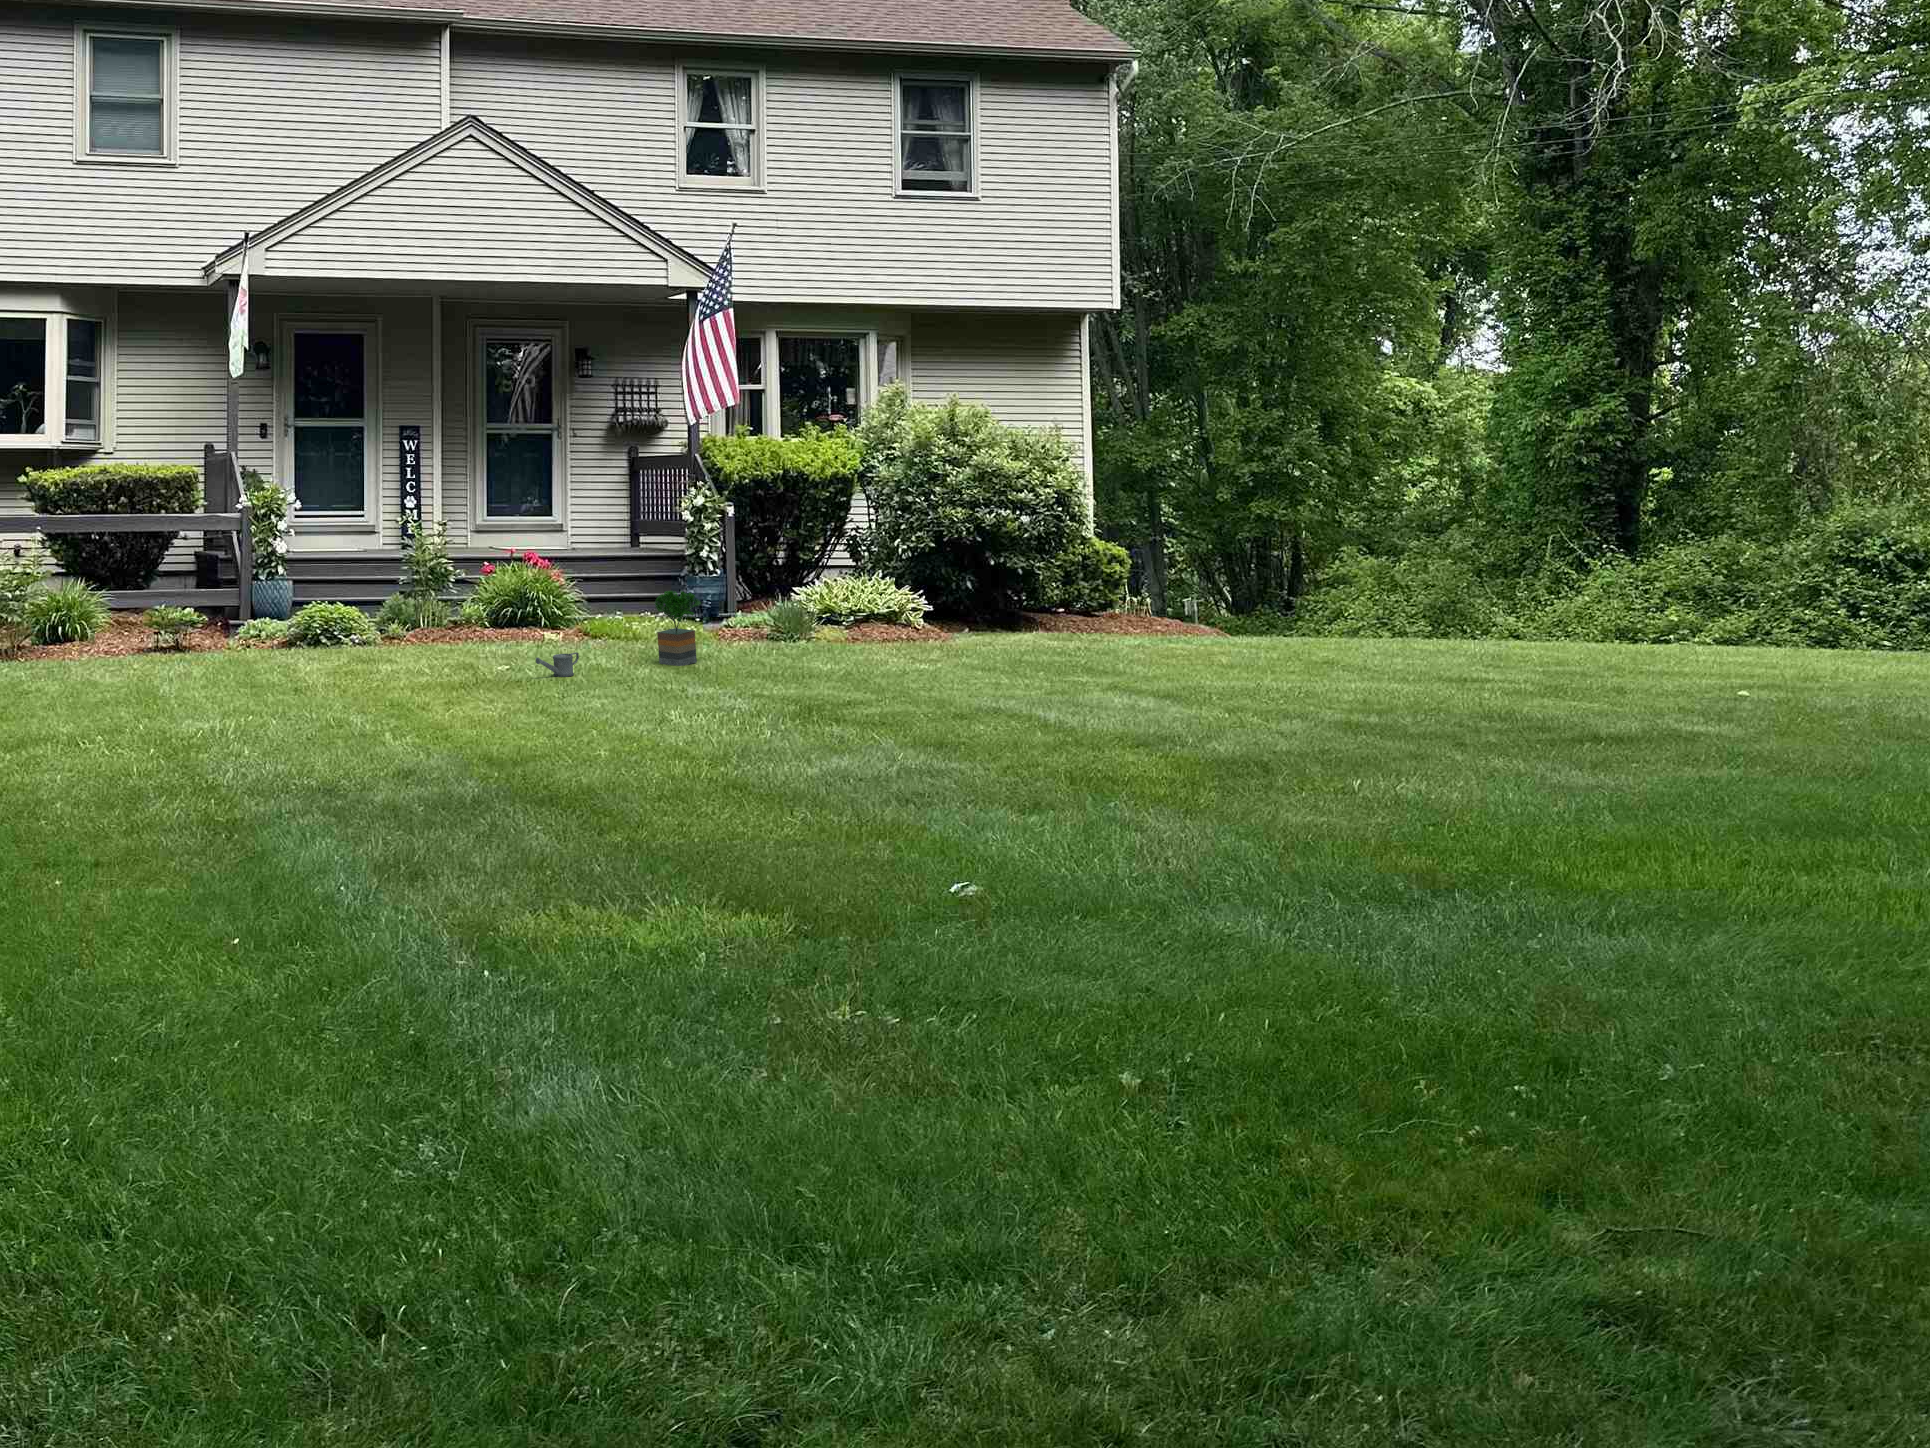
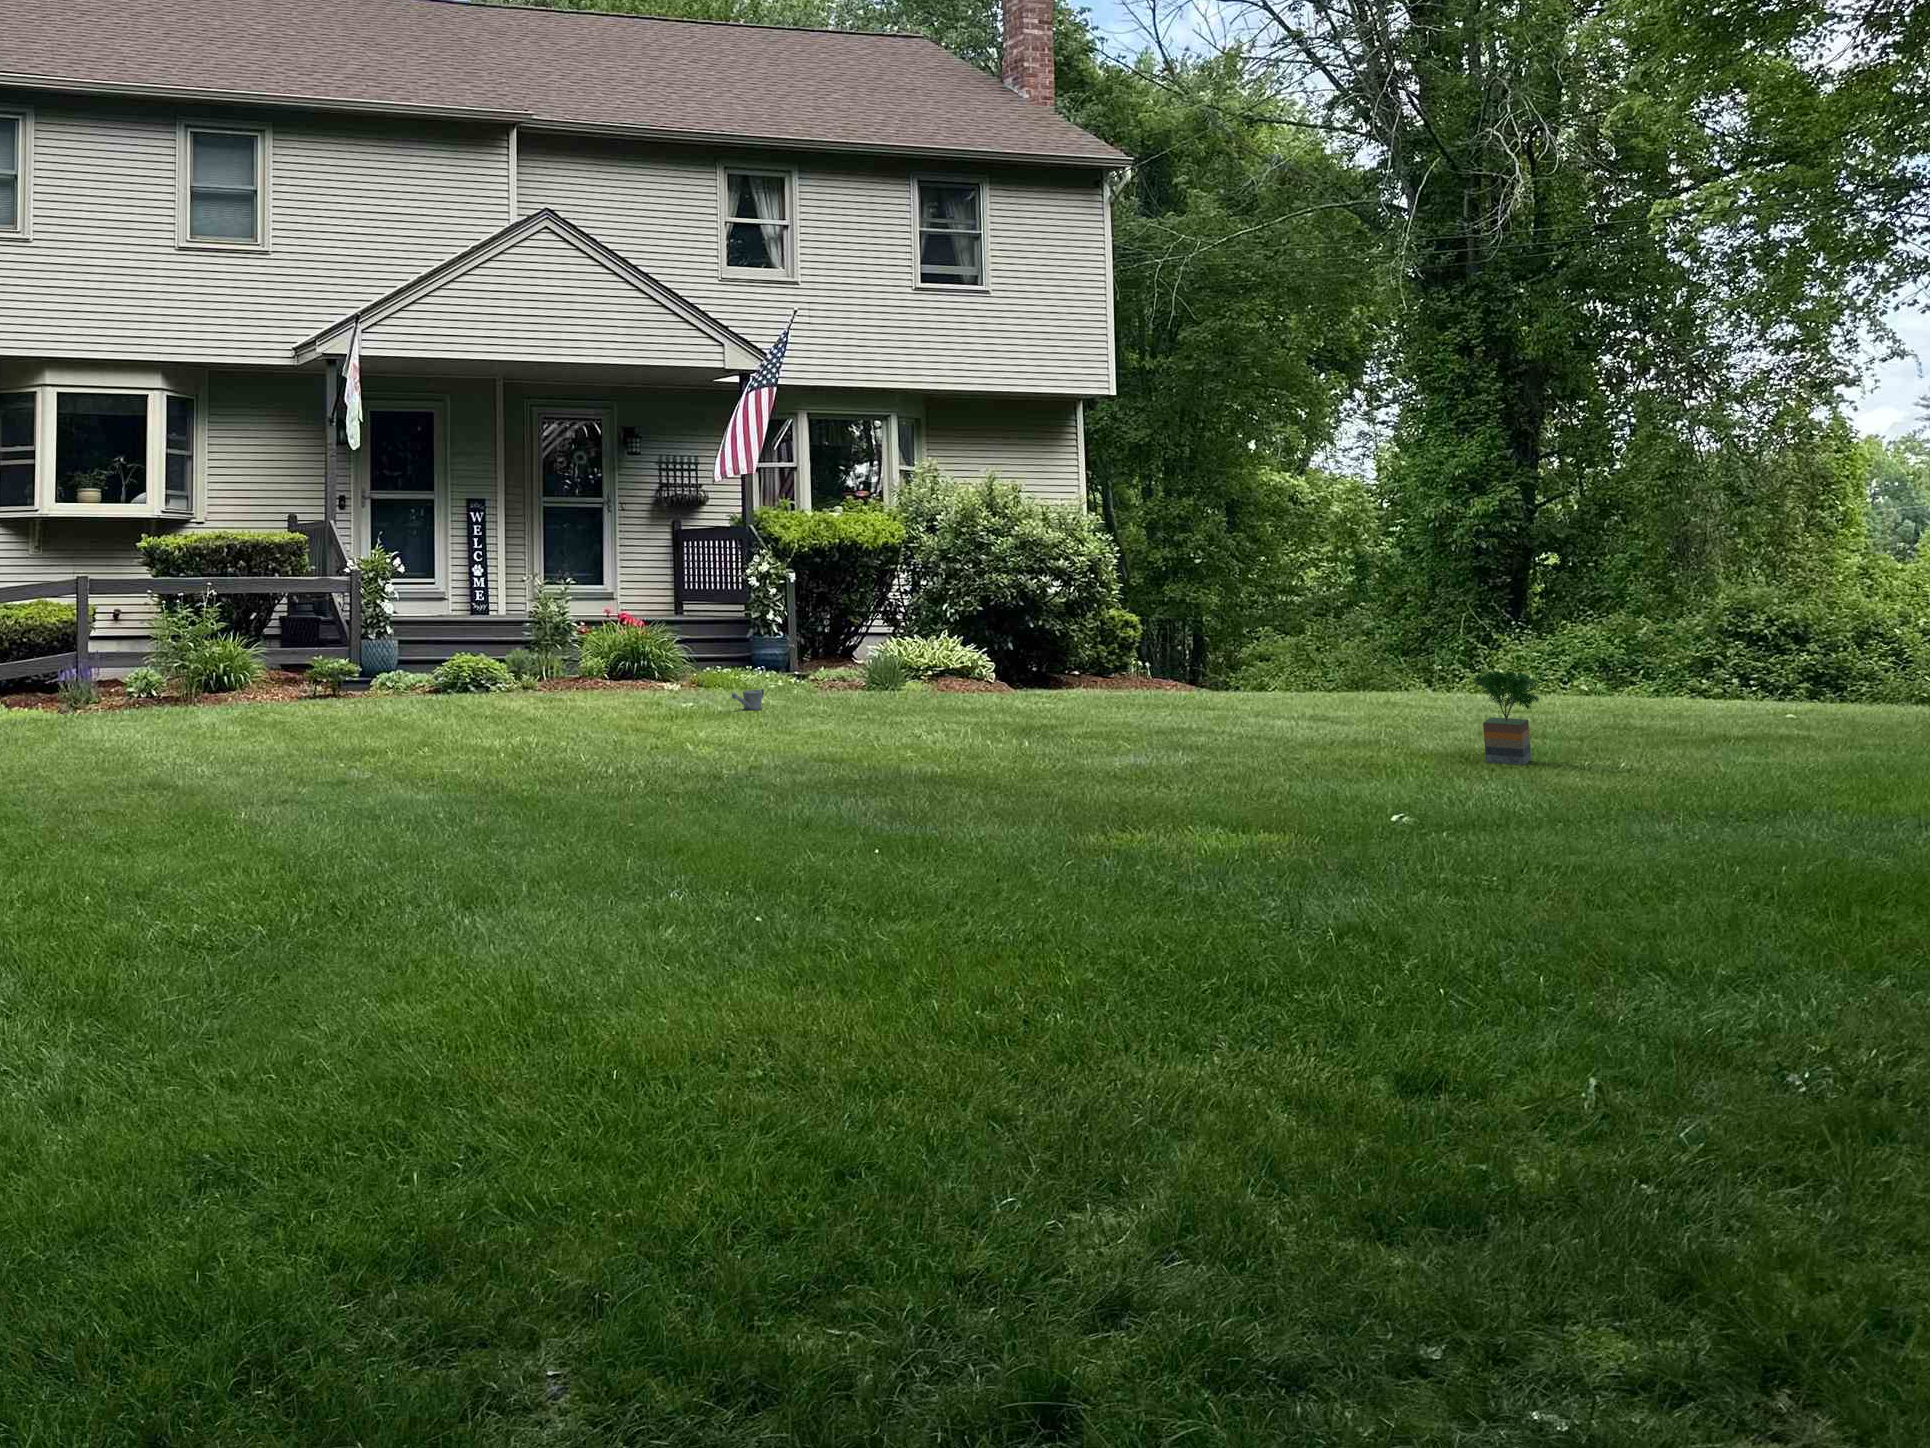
potted tree: present [655,591,700,666] -> present [1473,670,1540,765]

